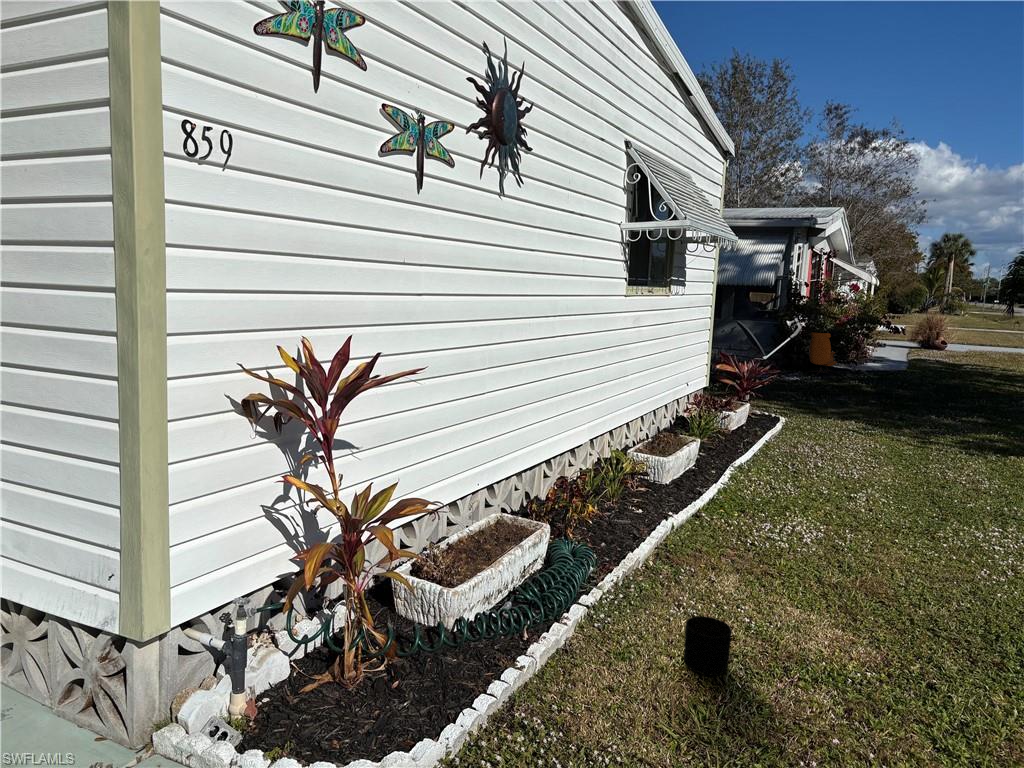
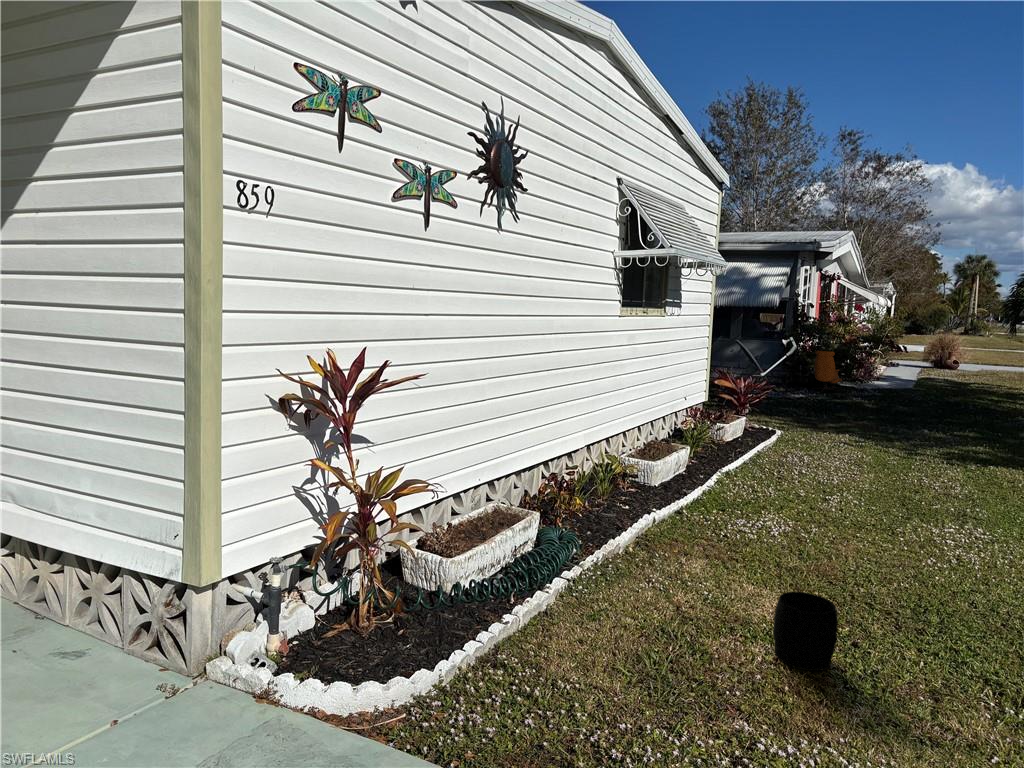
planter: present [684,616,732,676] -> none [647,588,687,637]
woven basket: none [835,622,914,718] -> present [773,592,838,671]

